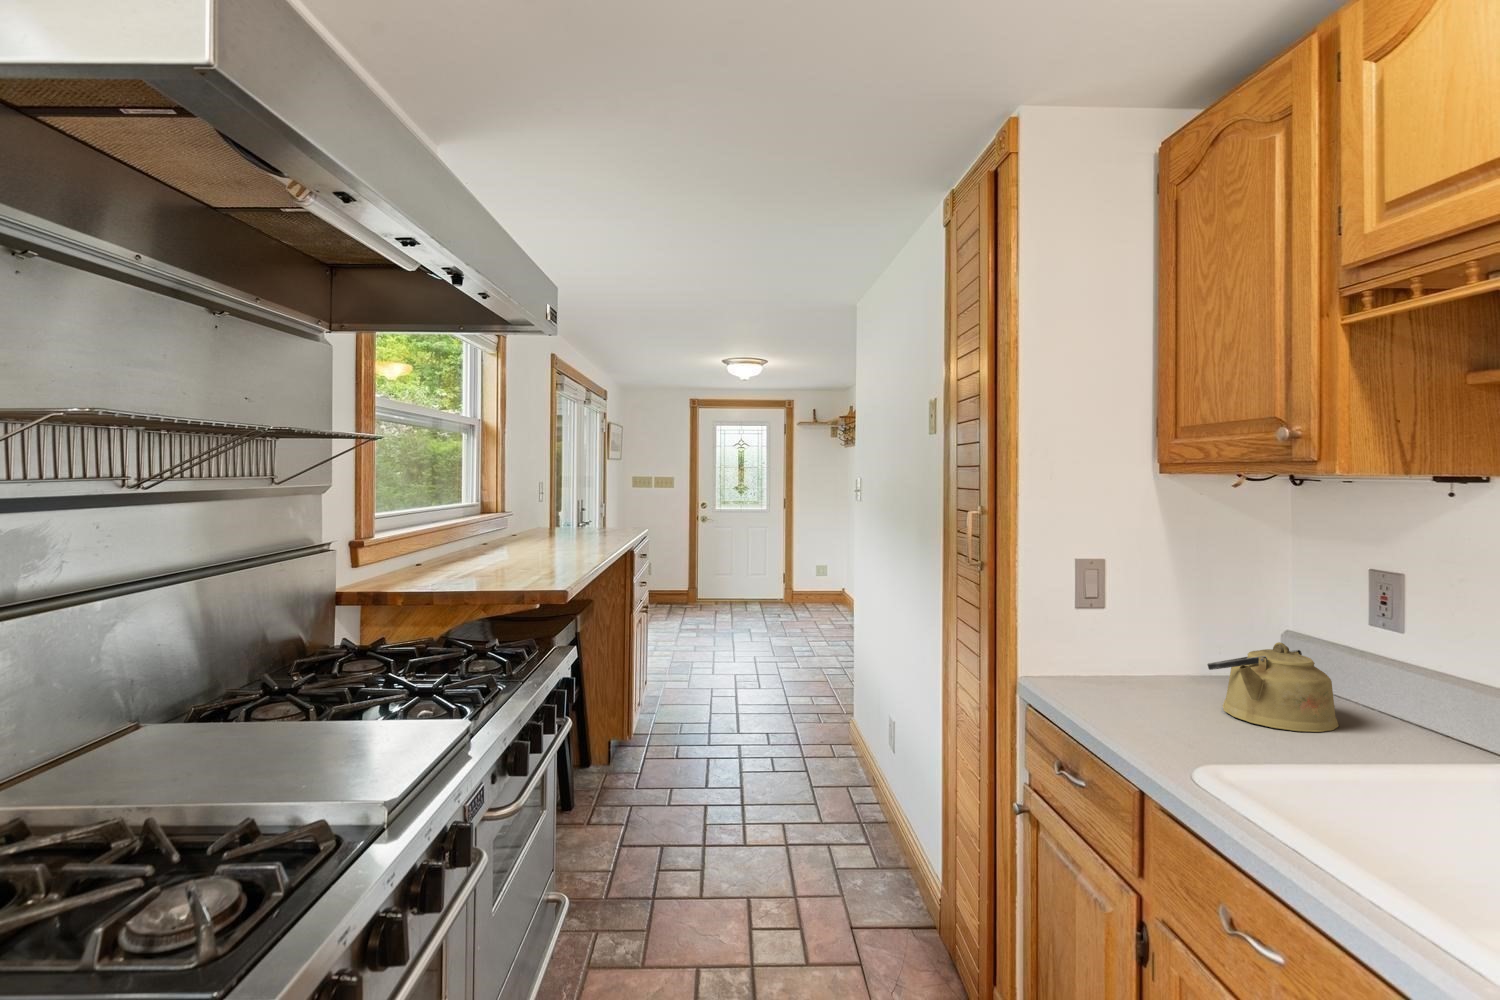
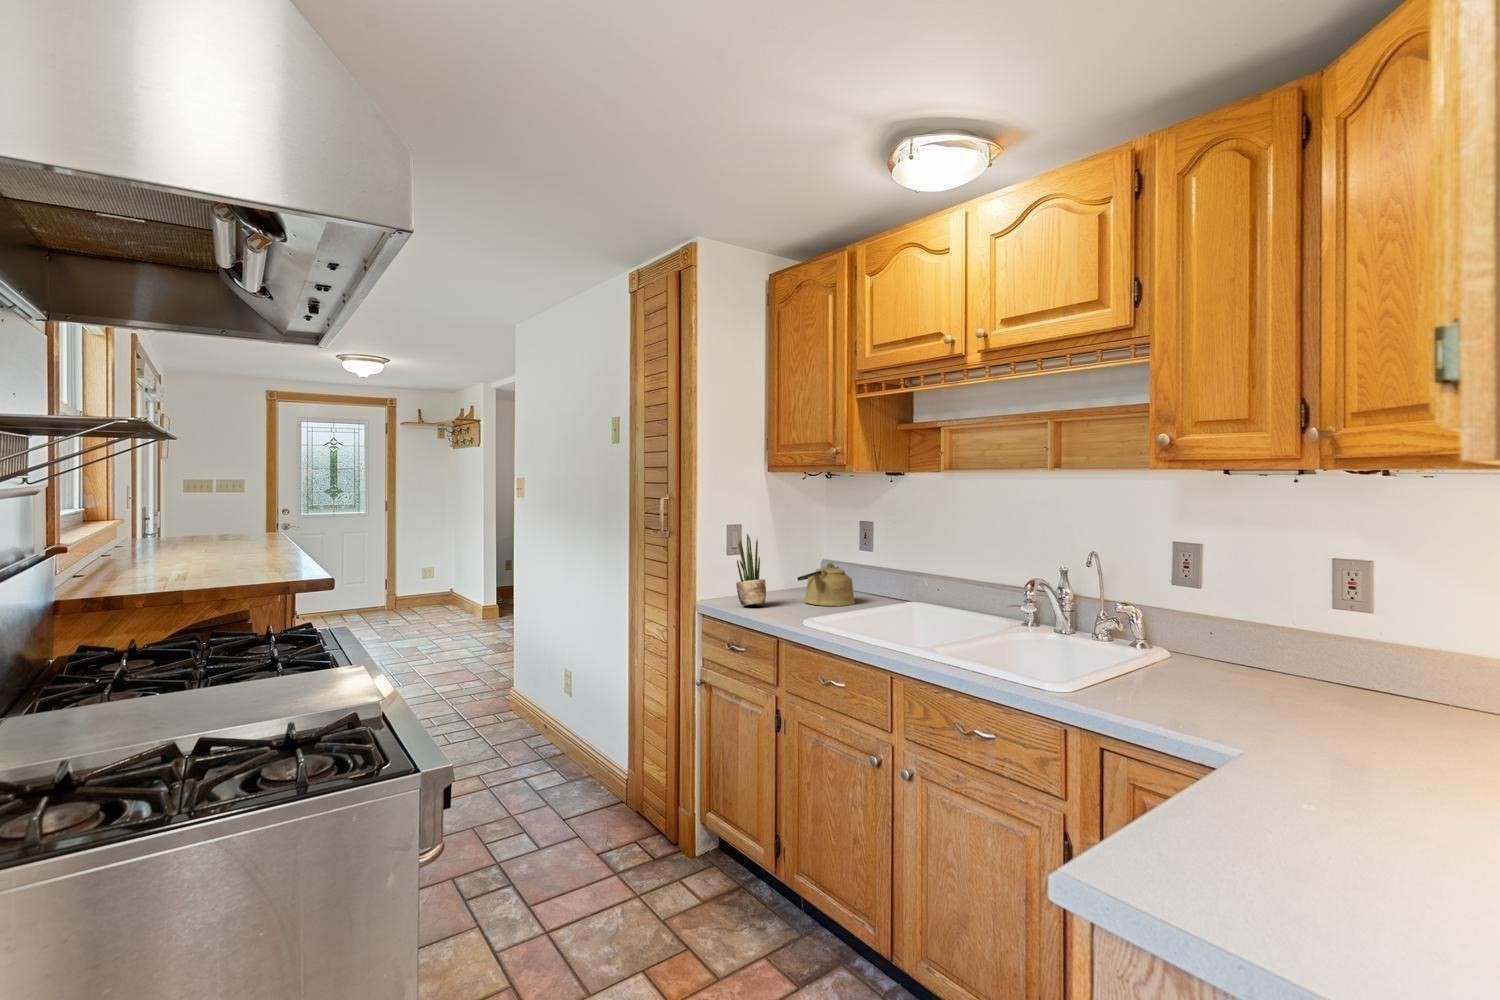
potted plant: none [1084,580,1140,705] -> present [736,534,766,605]

